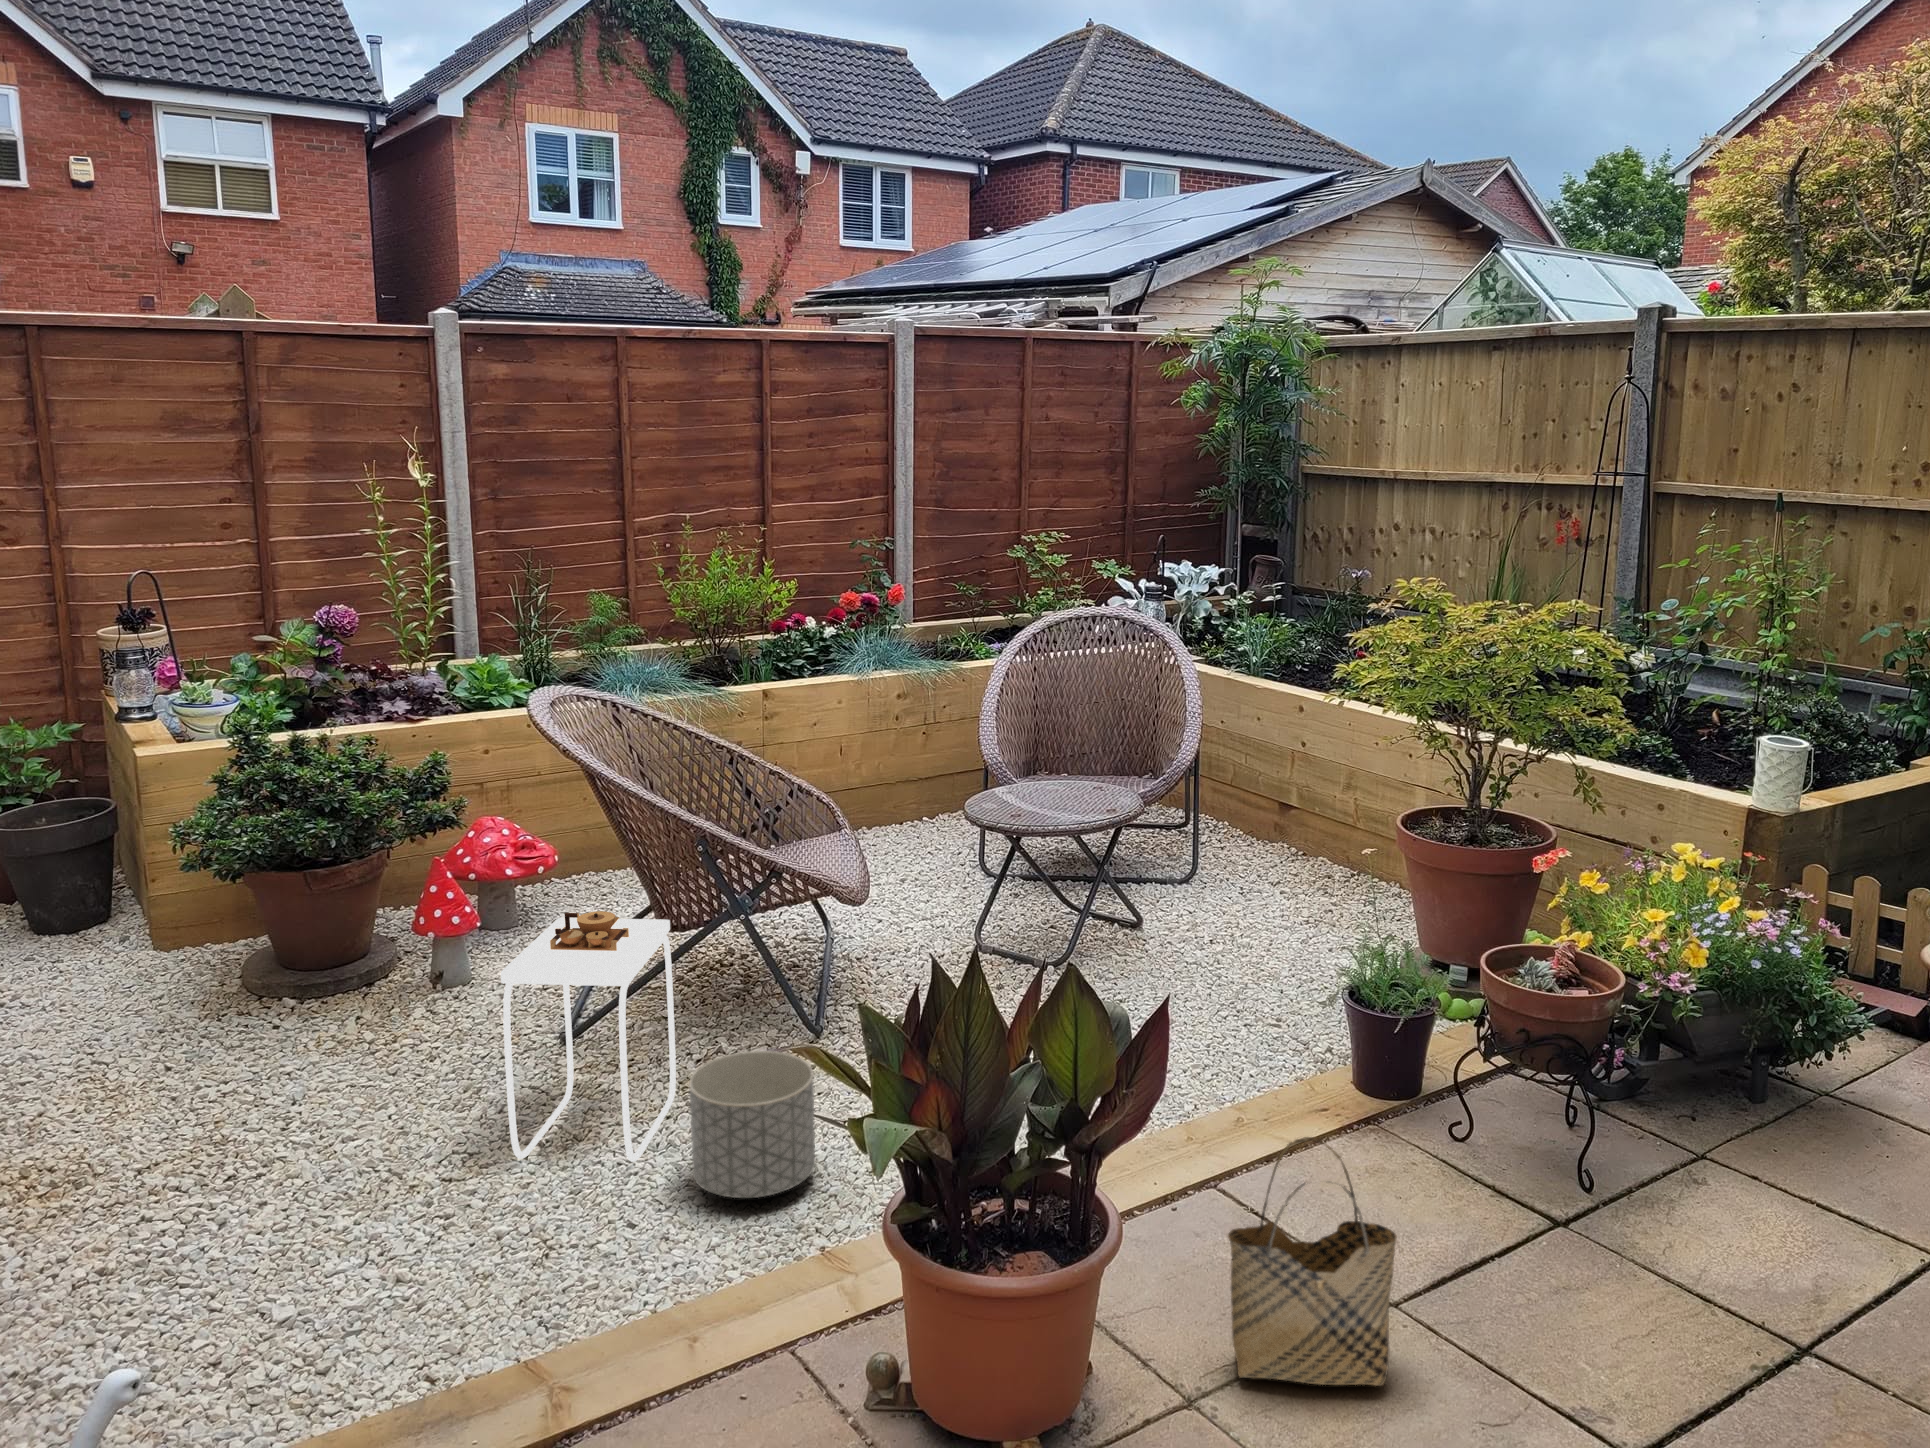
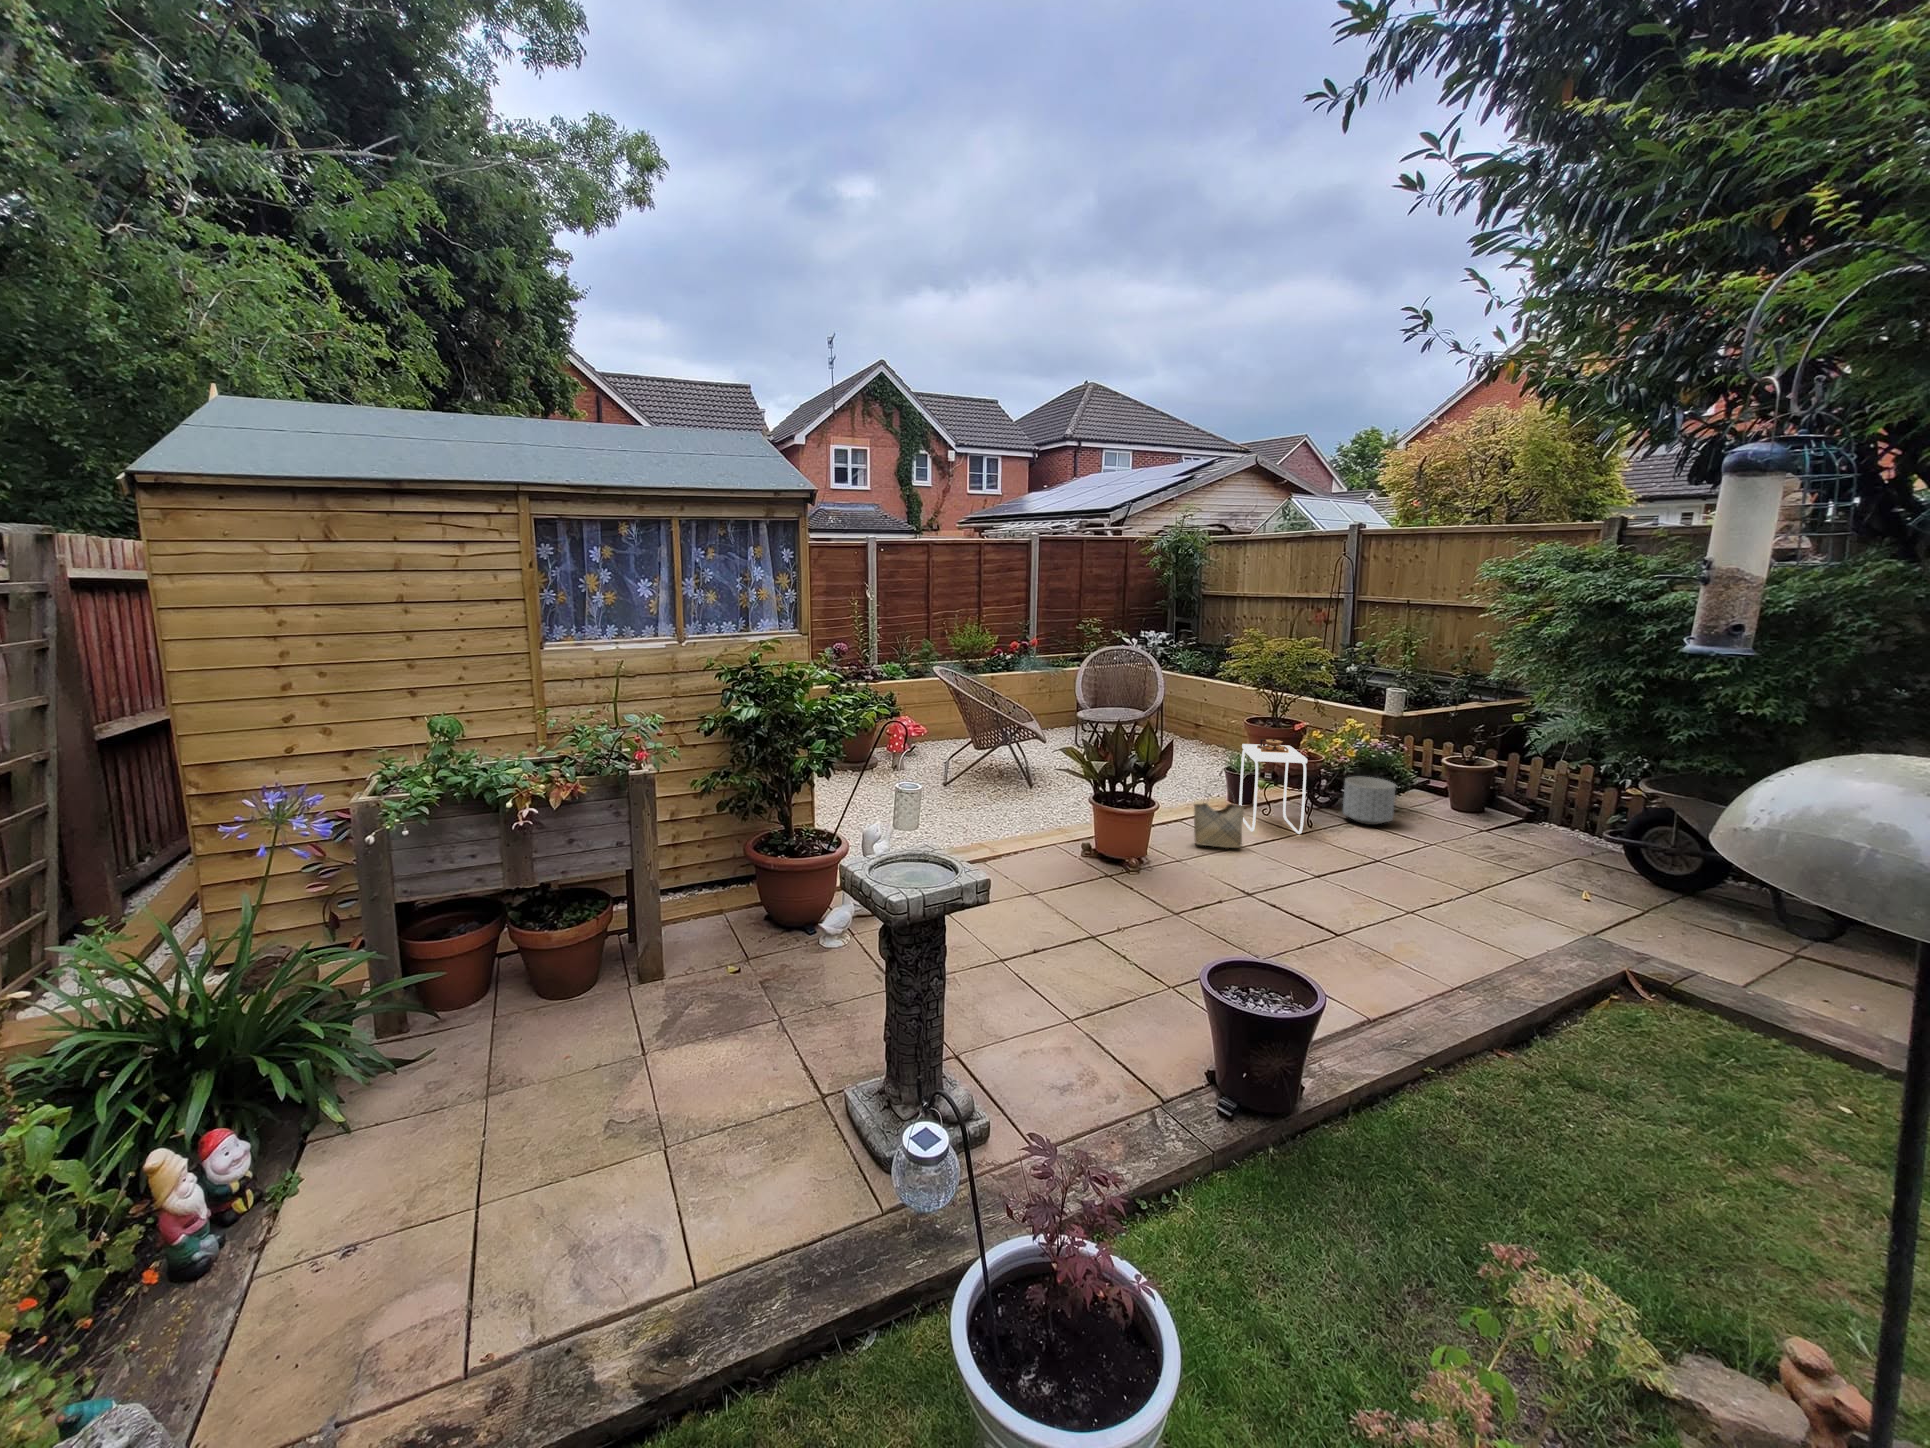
side table: present [501,911,676,1162] -> present [1239,739,1307,834]
planter: present [689,1051,815,1198] -> present [1343,777,1395,825]

